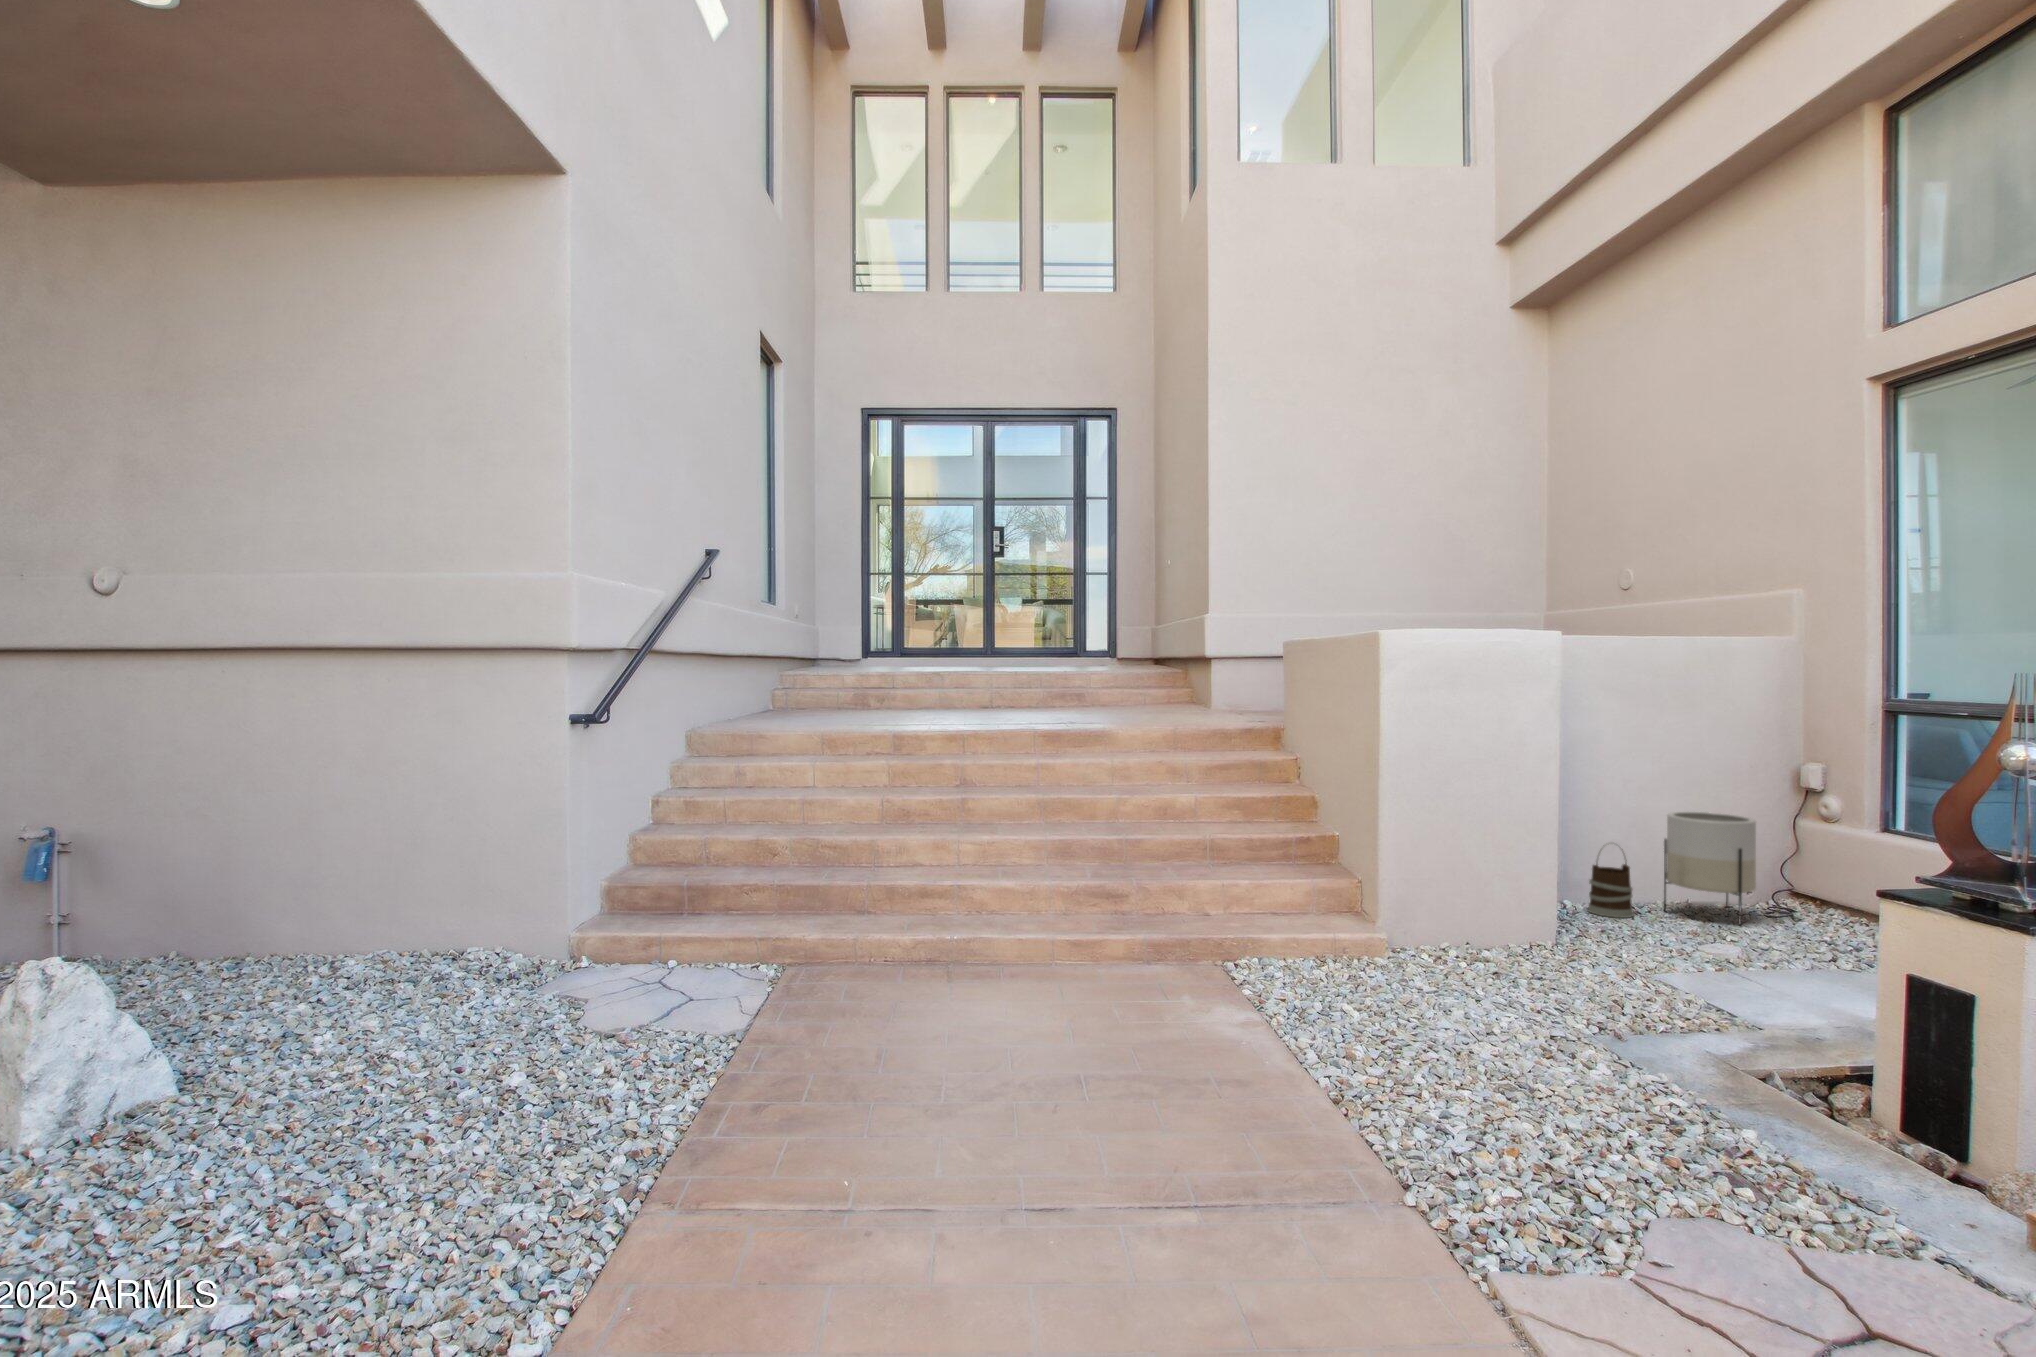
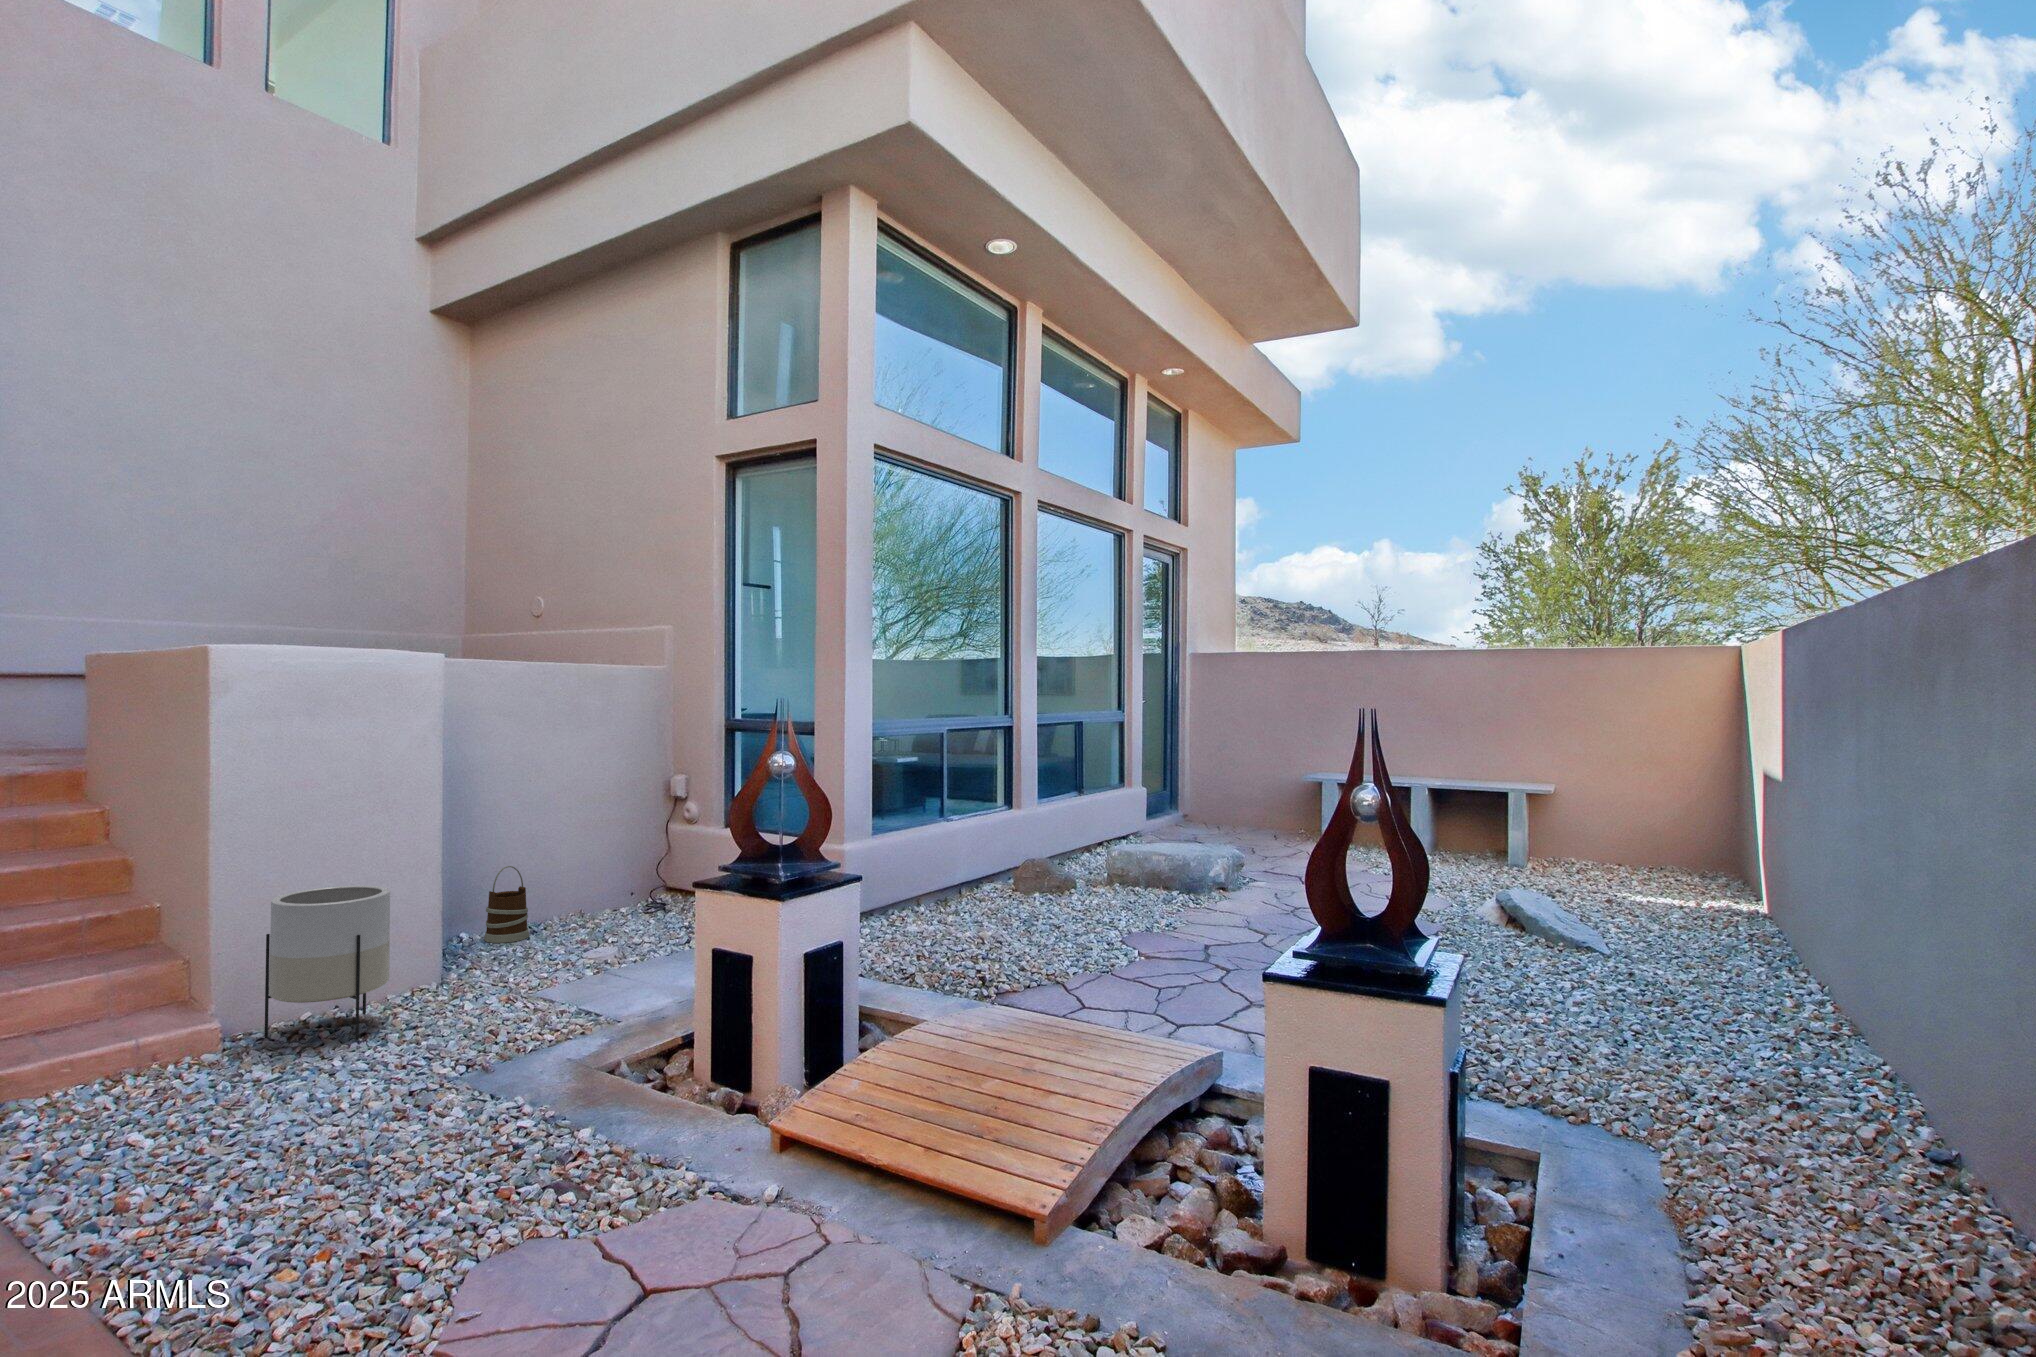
planter: present [1664,812,1756,925] -> present [265,885,390,1040]

